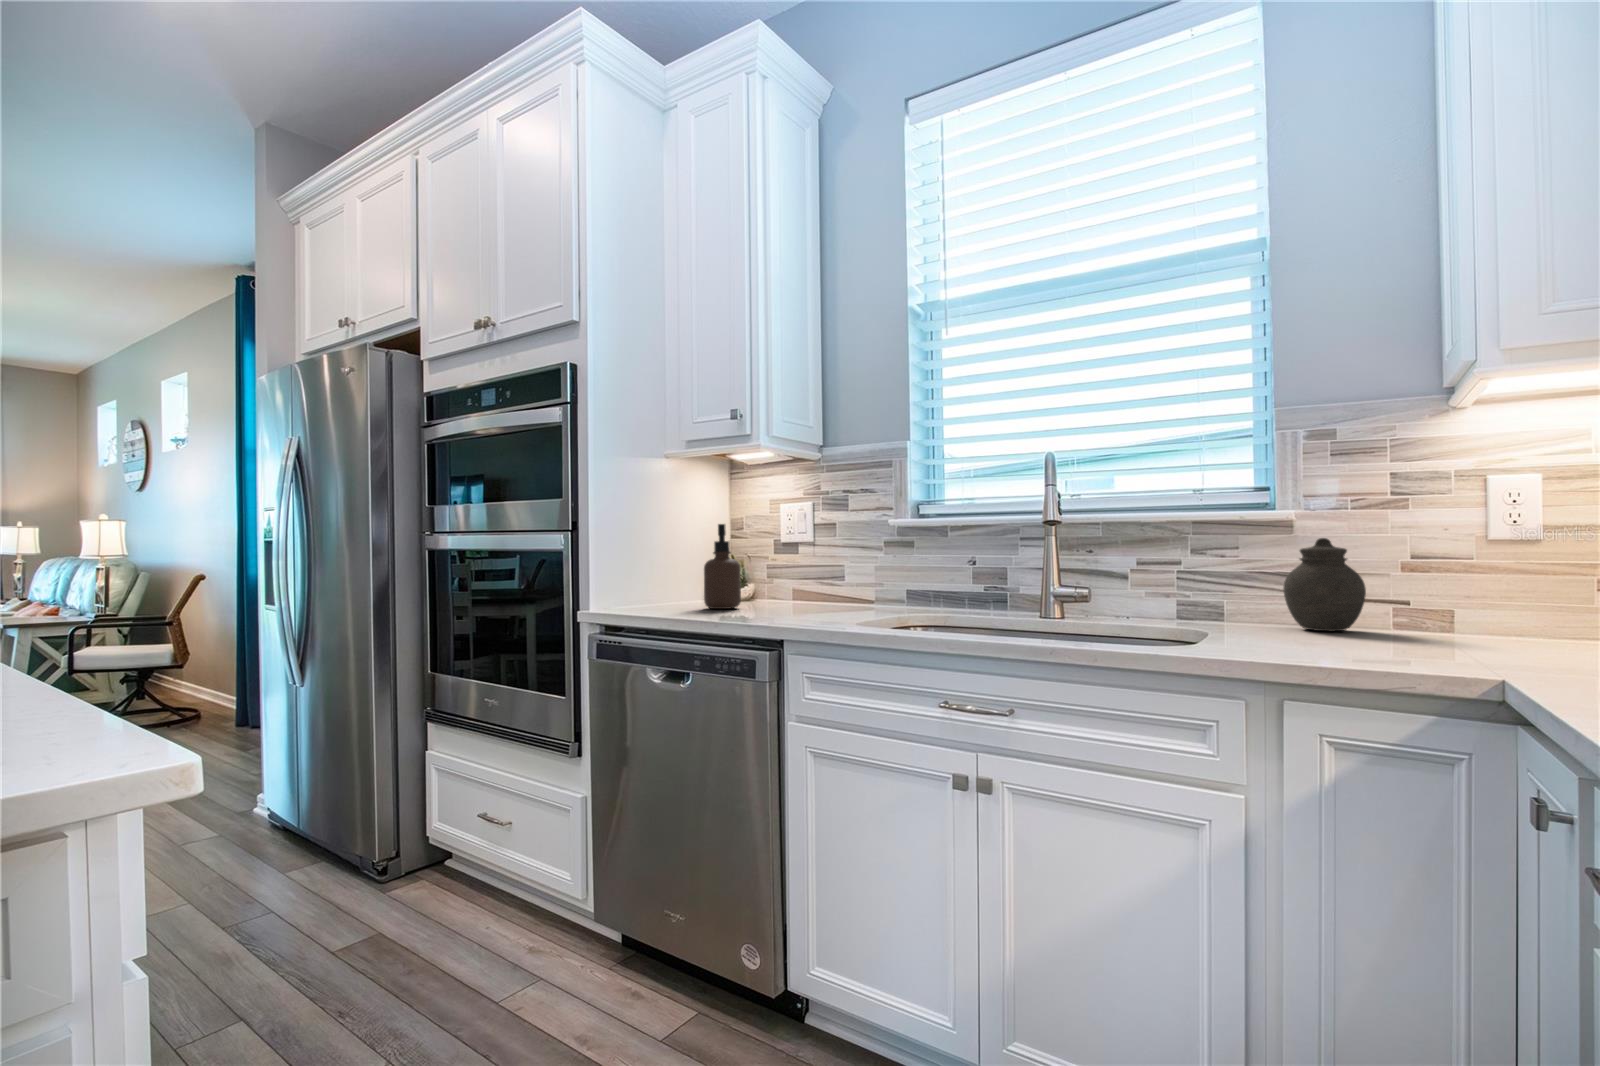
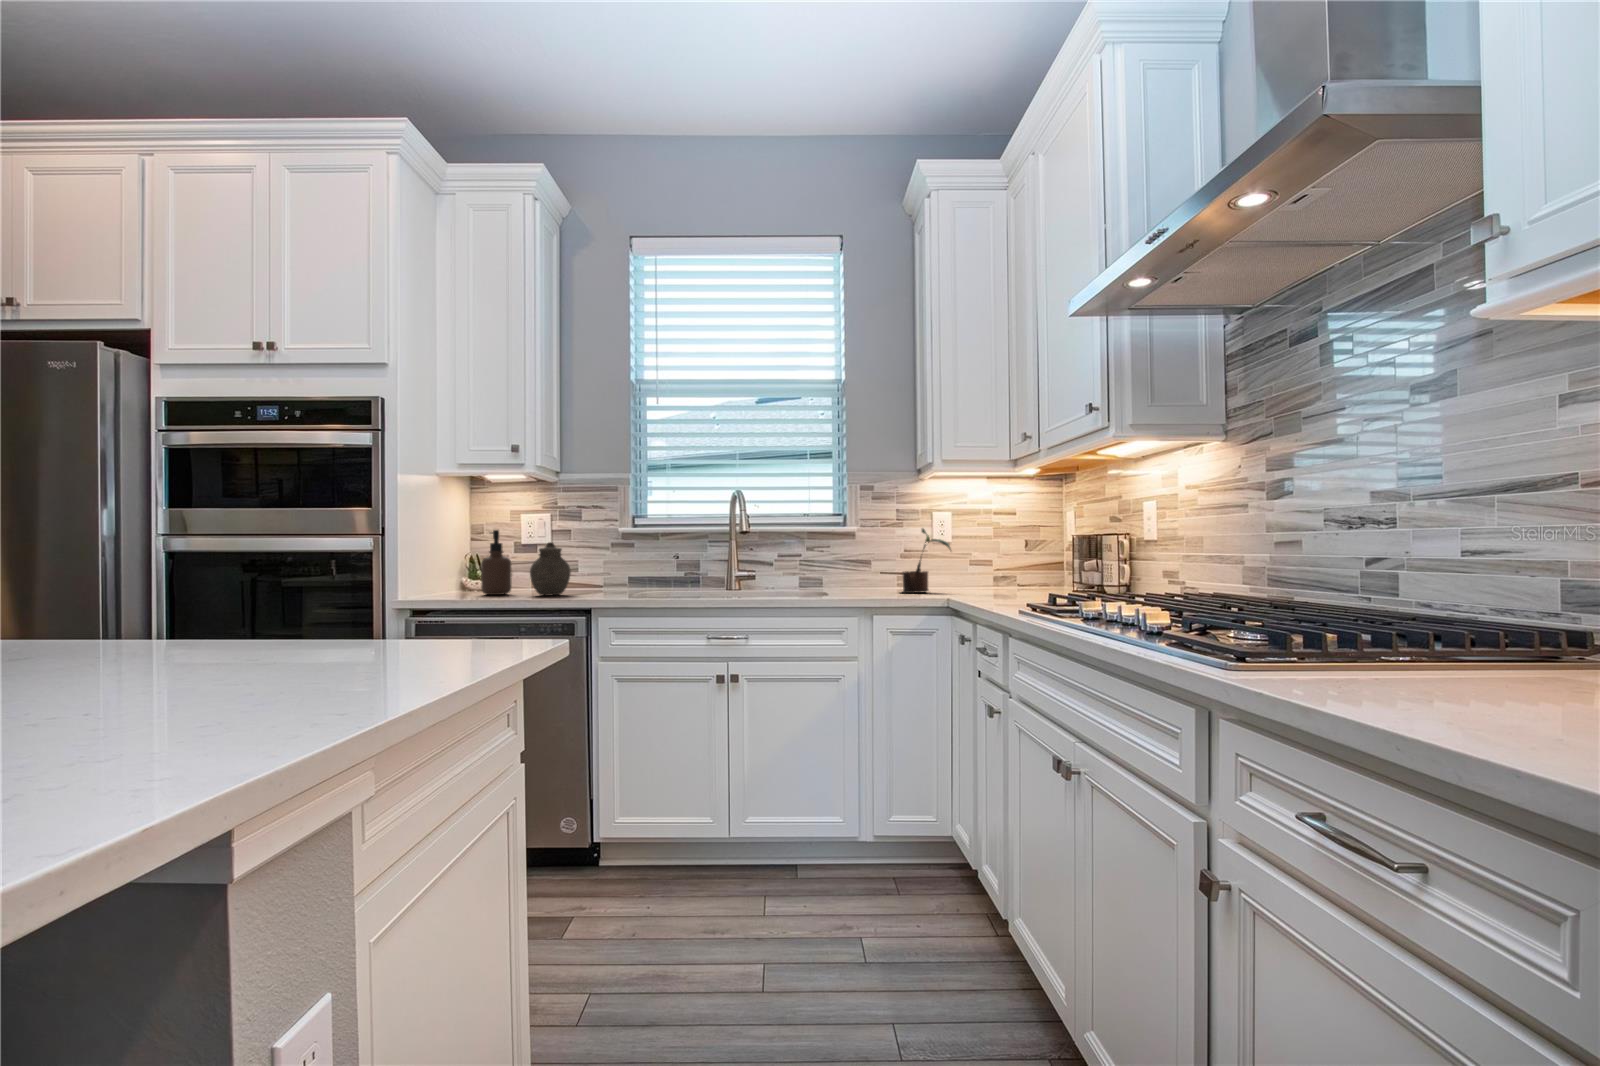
potted plant: none [1377,506,1533,653] -> present [902,529,951,593]
jar: present [1283,538,1366,631] -> present [530,542,571,596]

